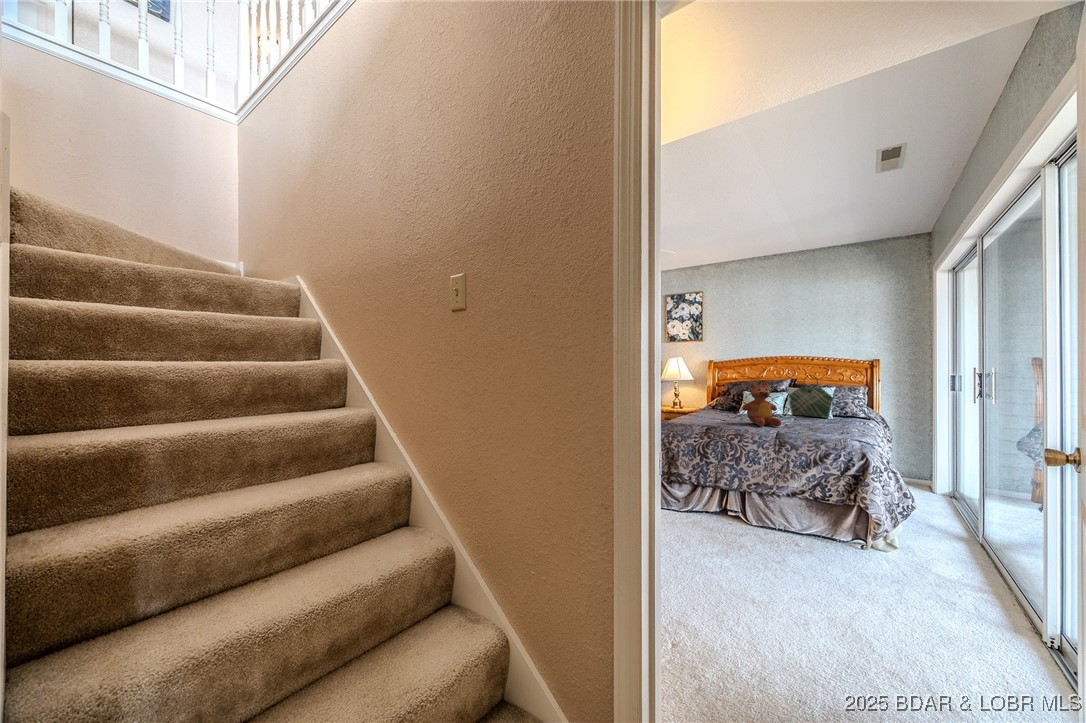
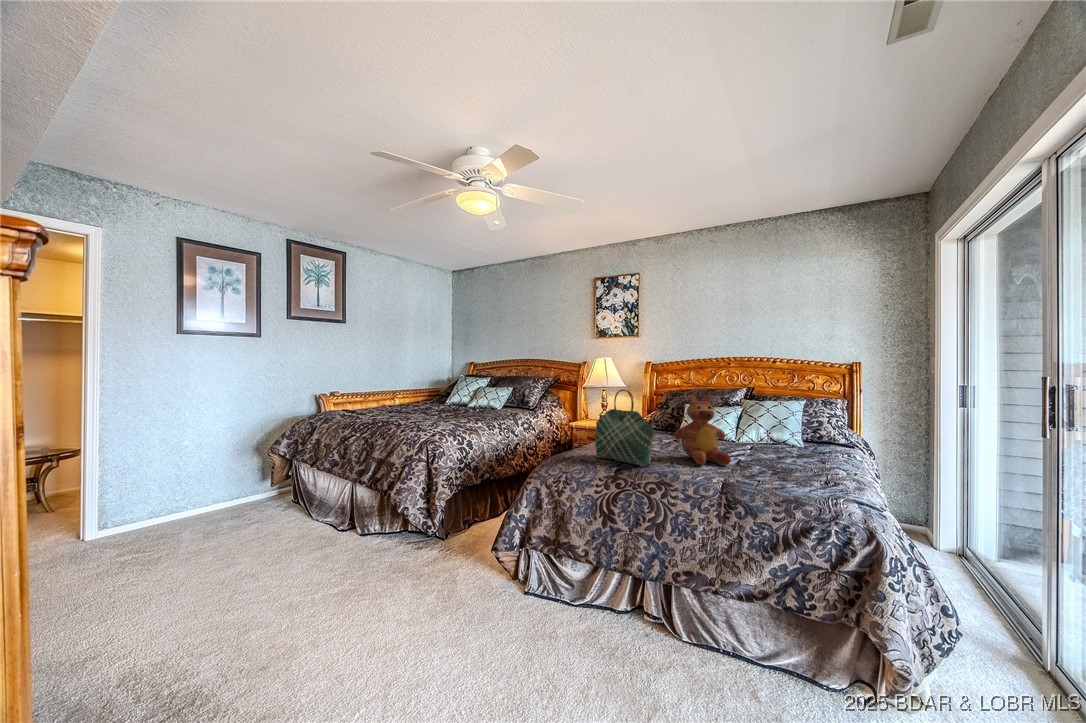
tote bag: present [790,376,834,418] -> present [595,390,655,467]

